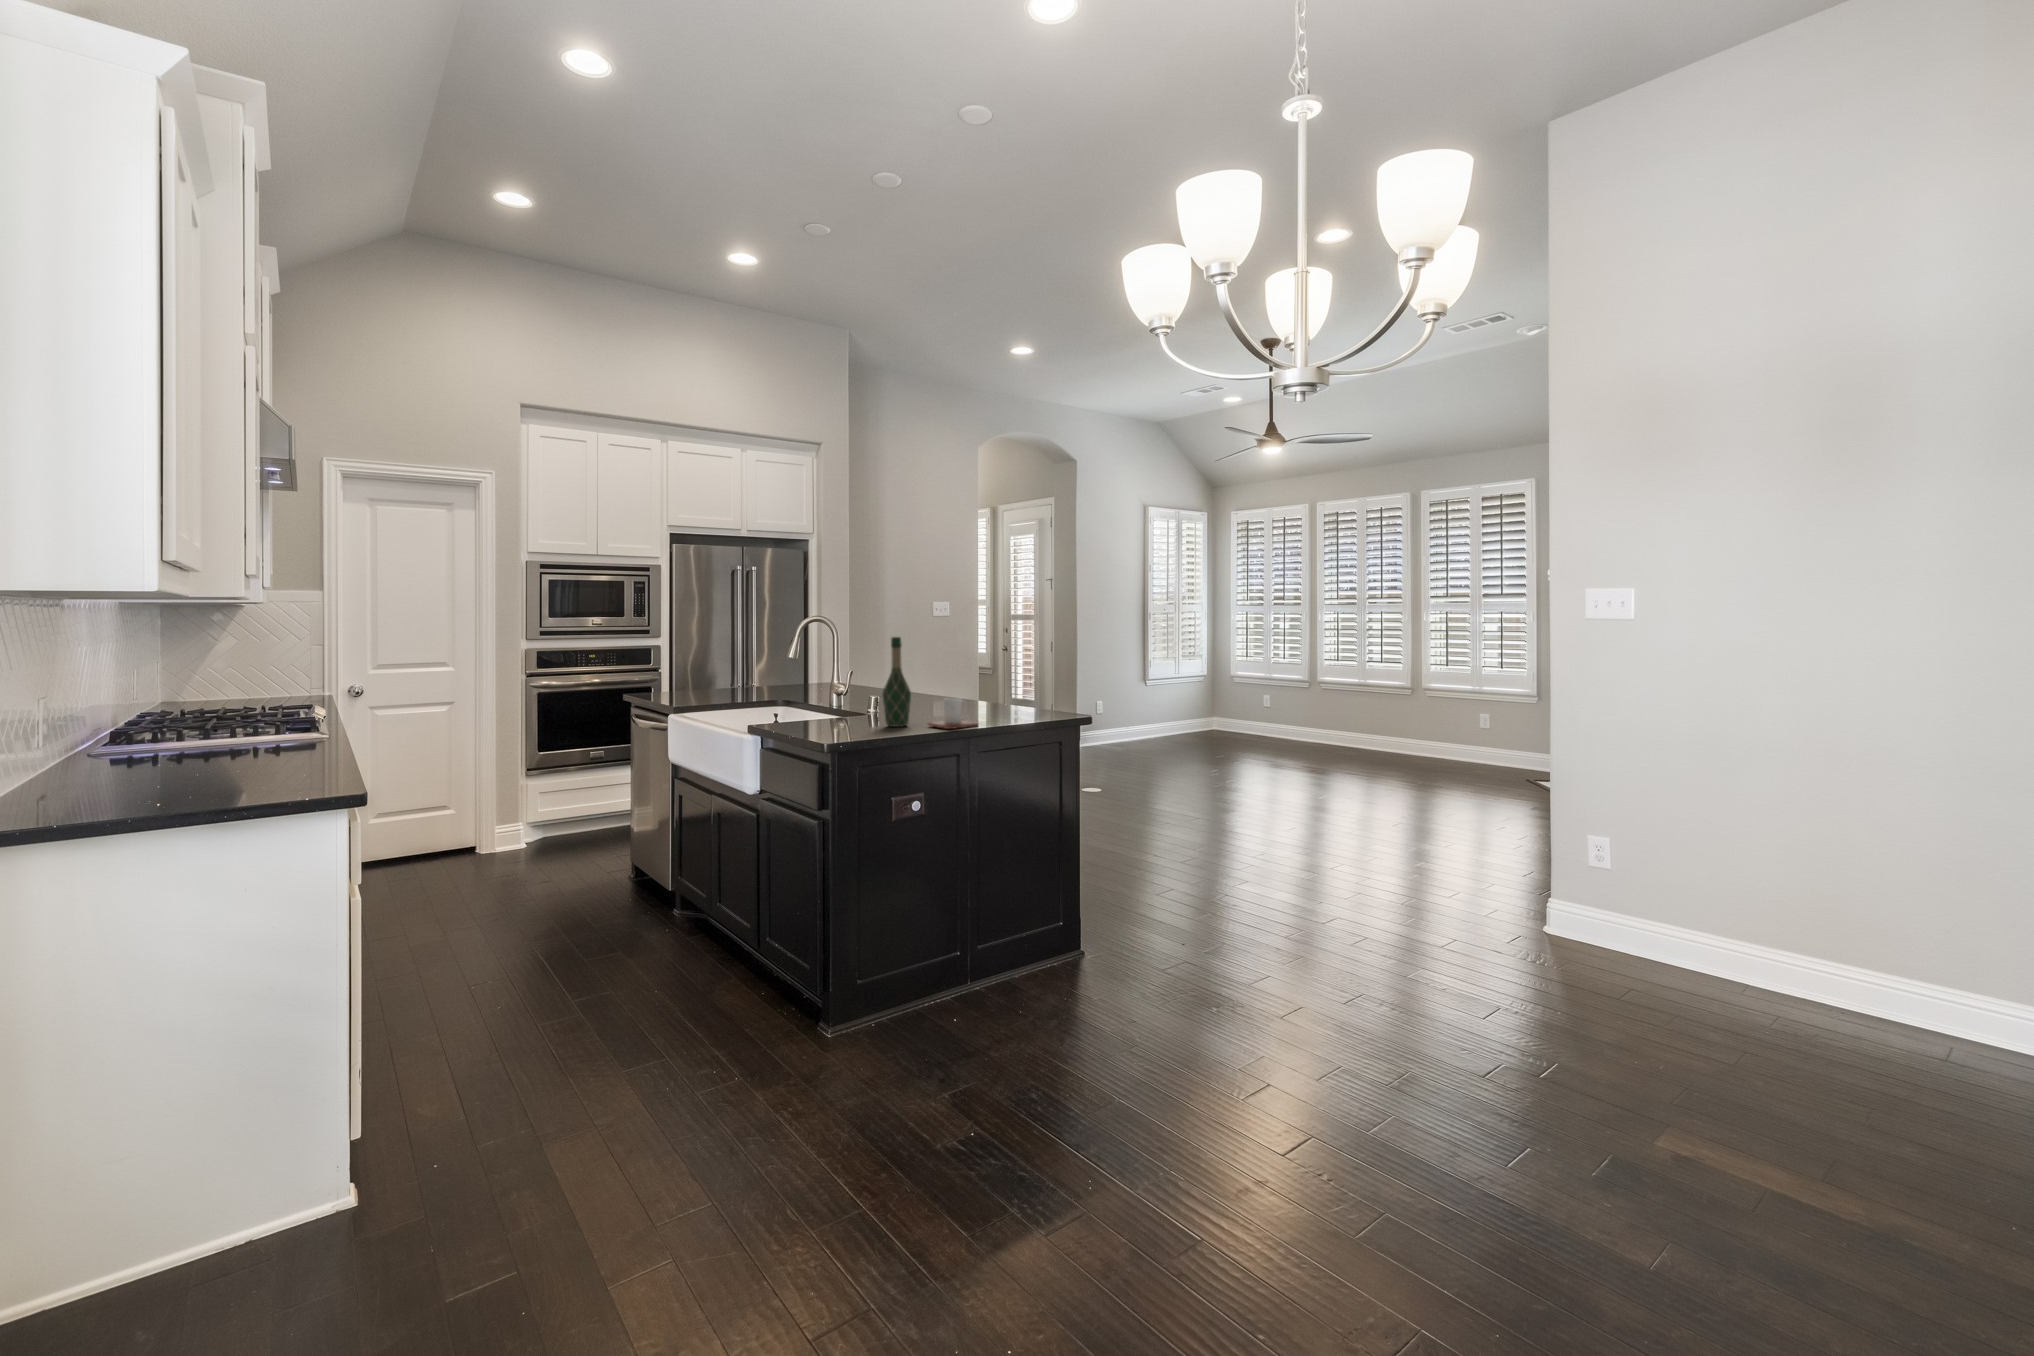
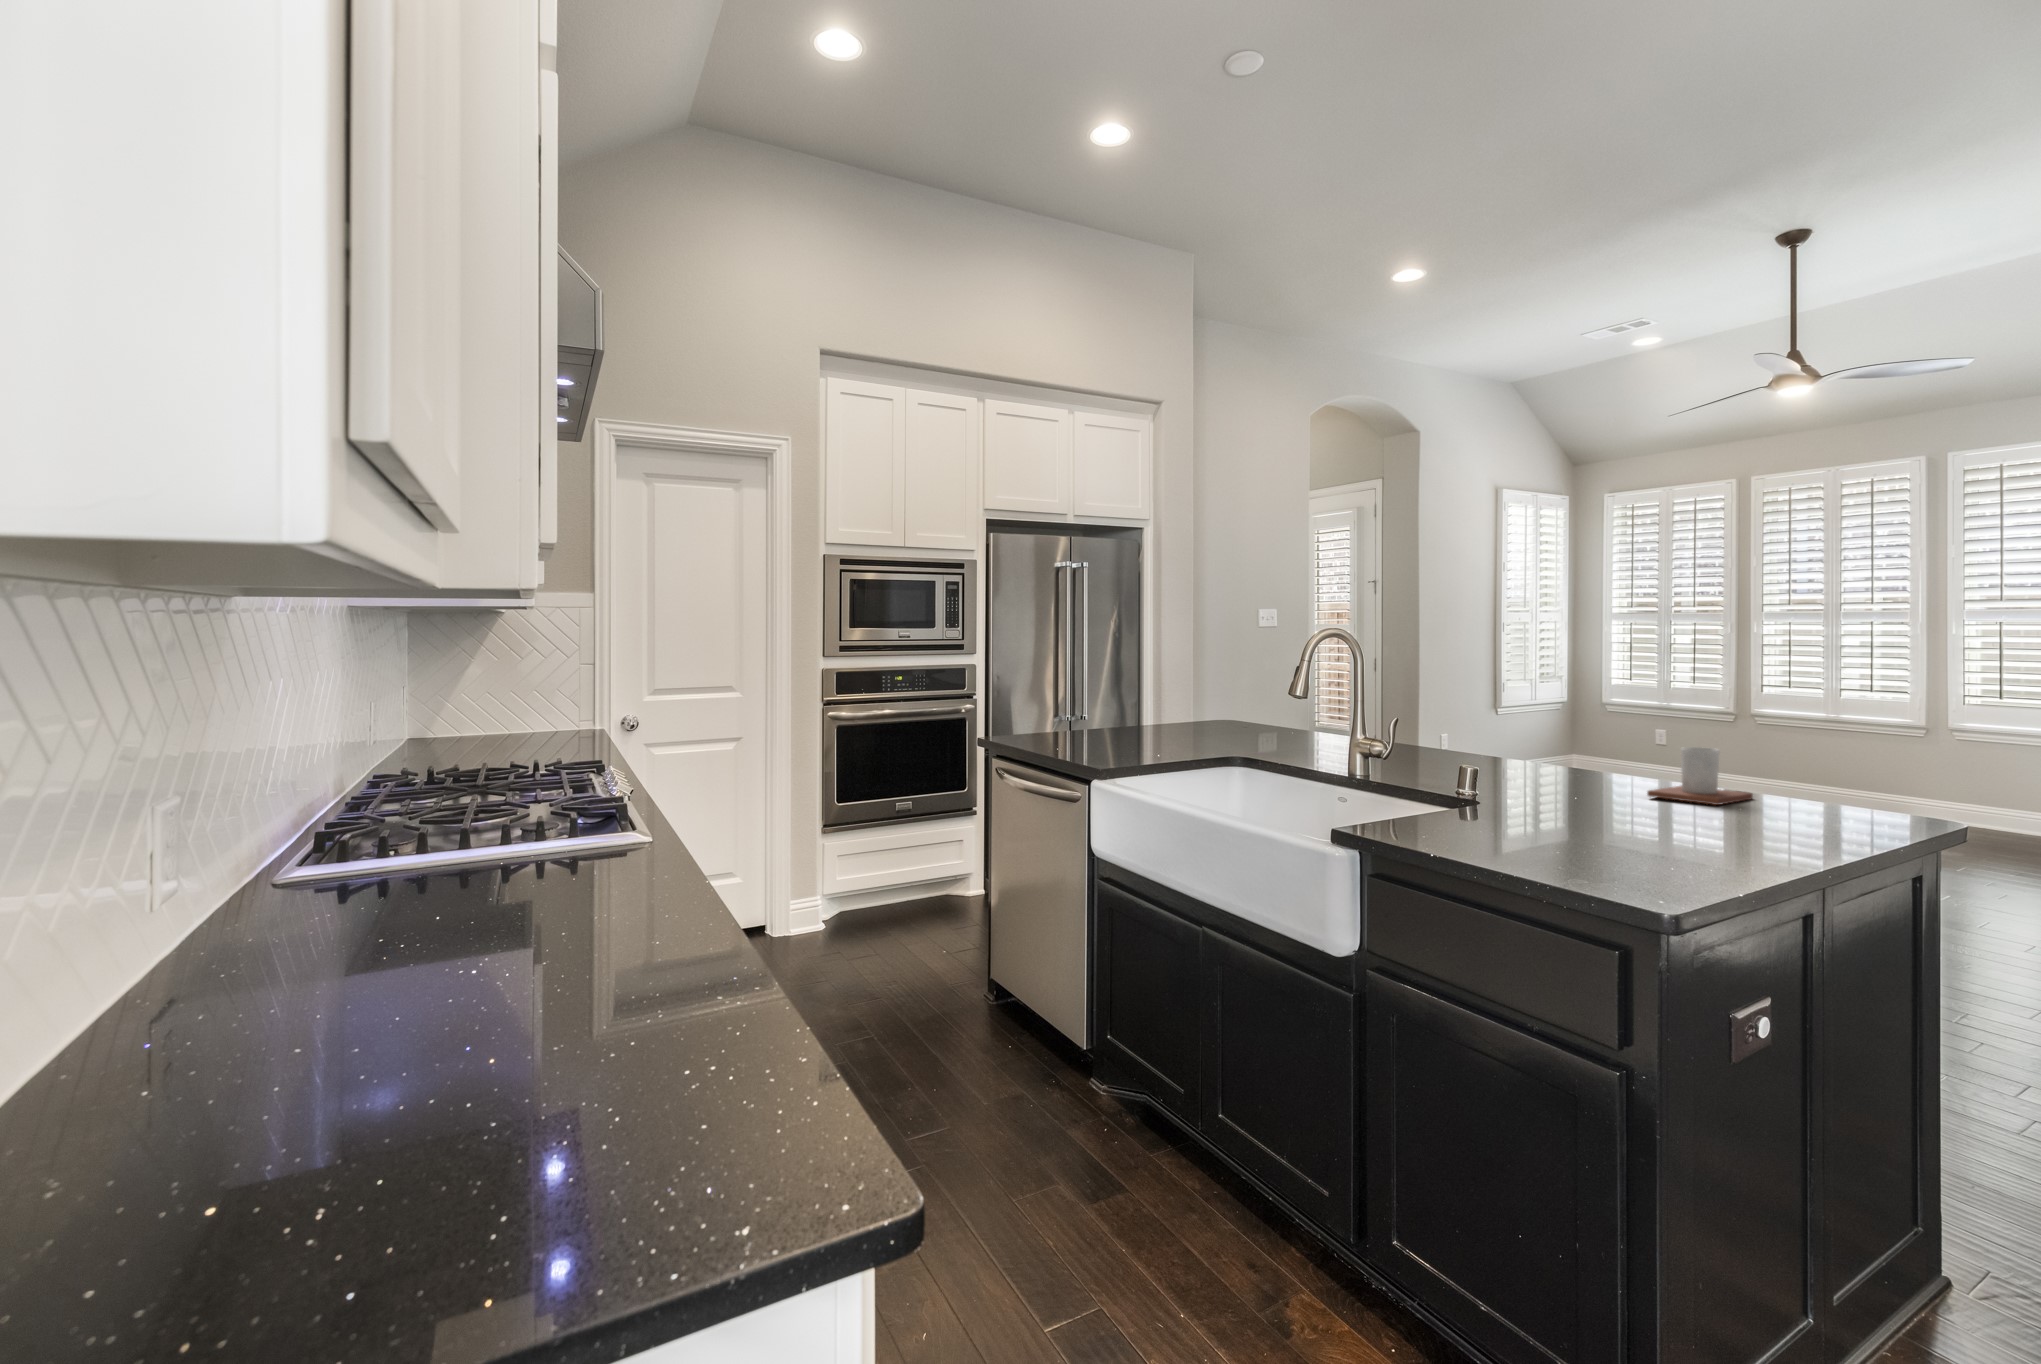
wine bottle: present [882,637,911,727] -> none [1547,639,1604,796]

